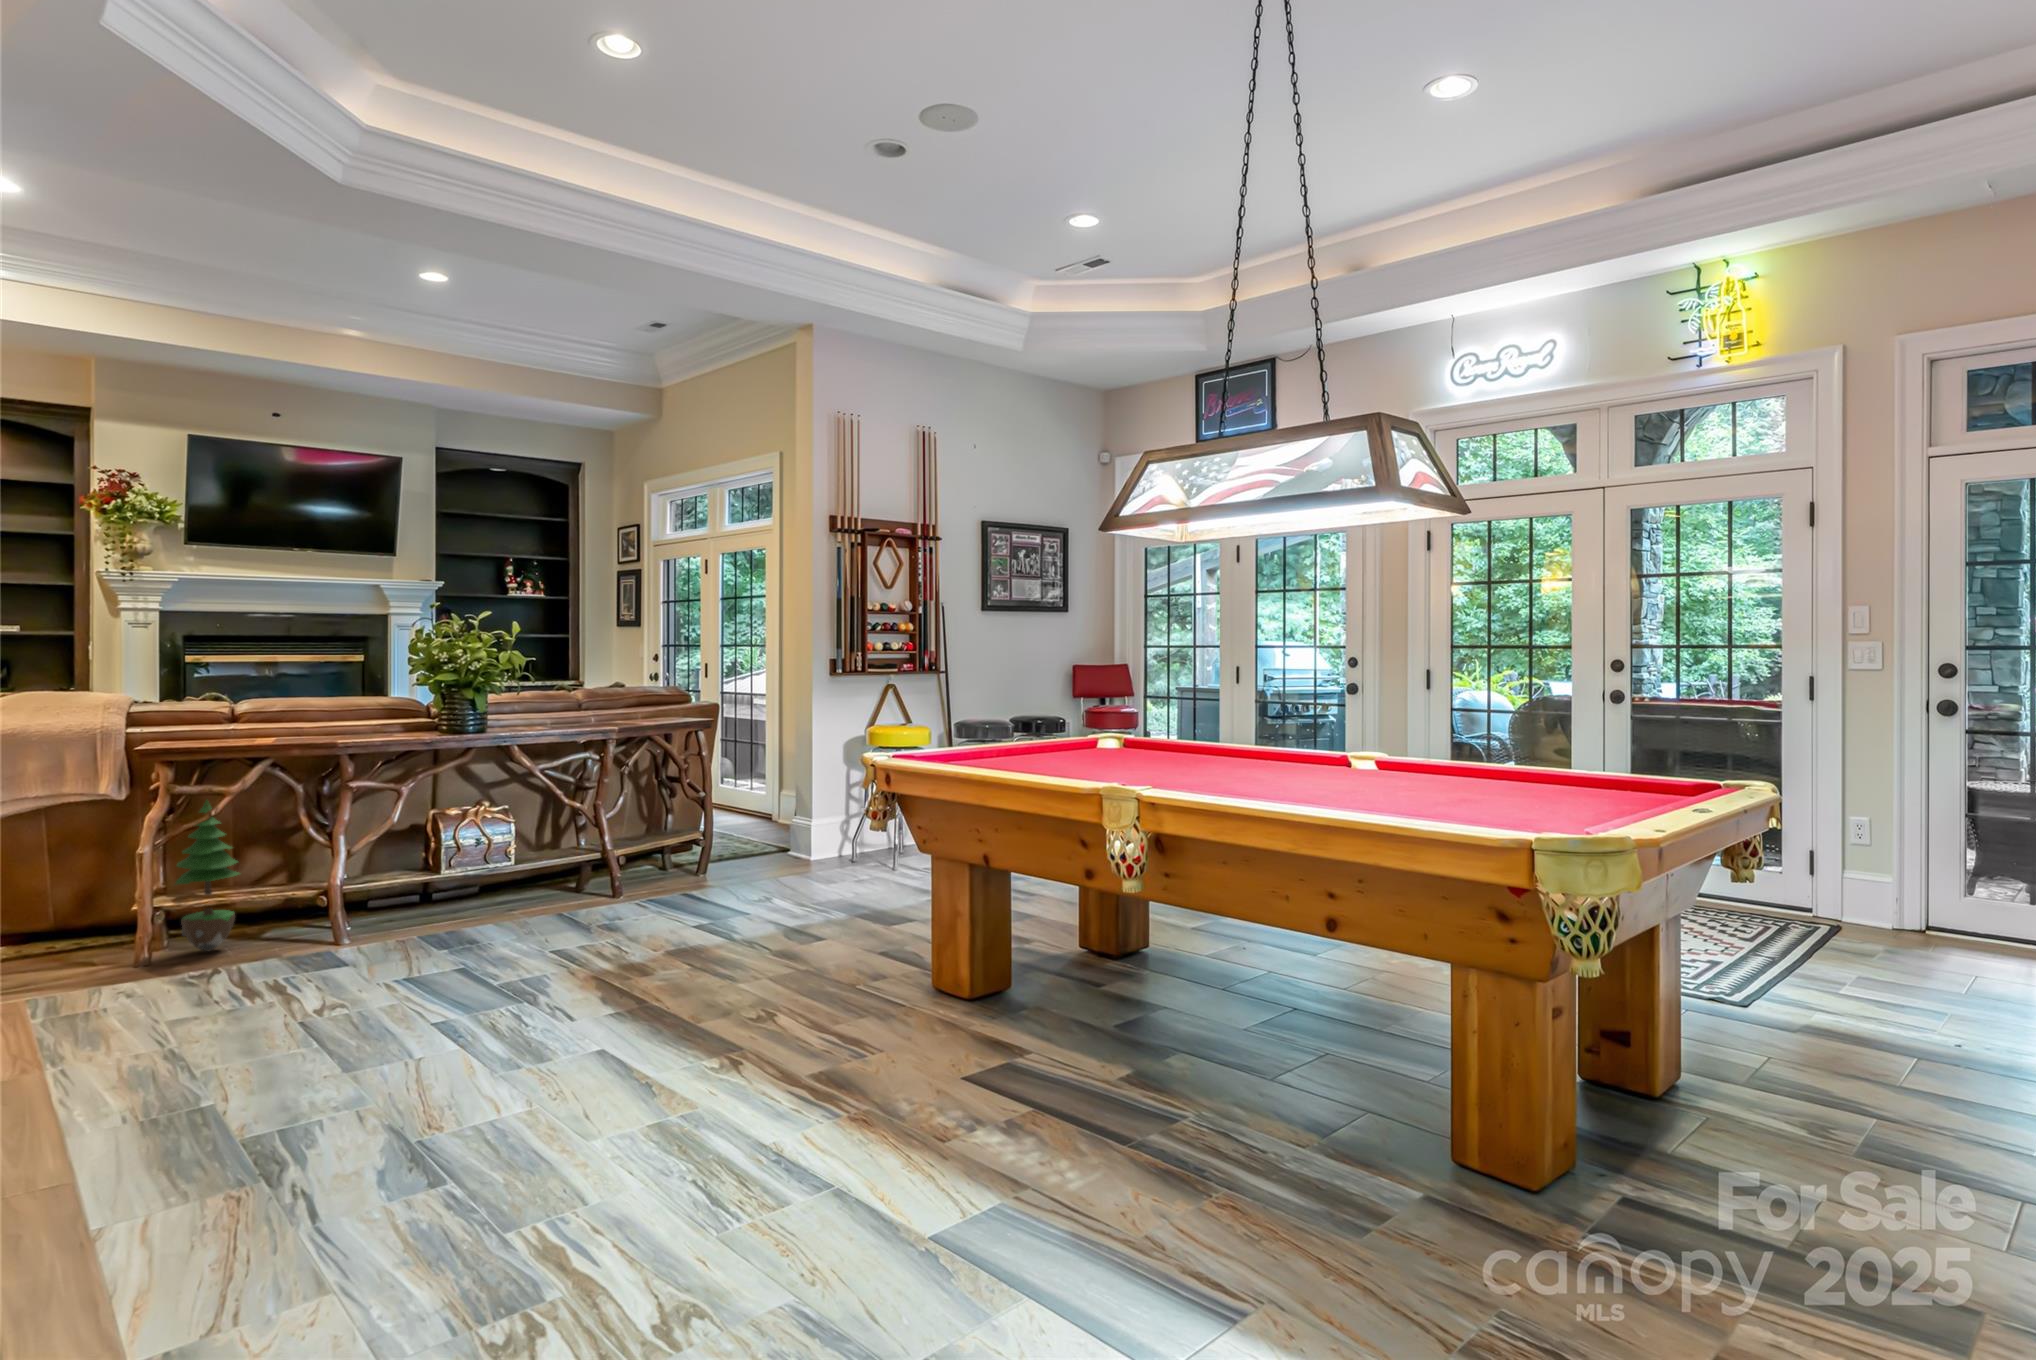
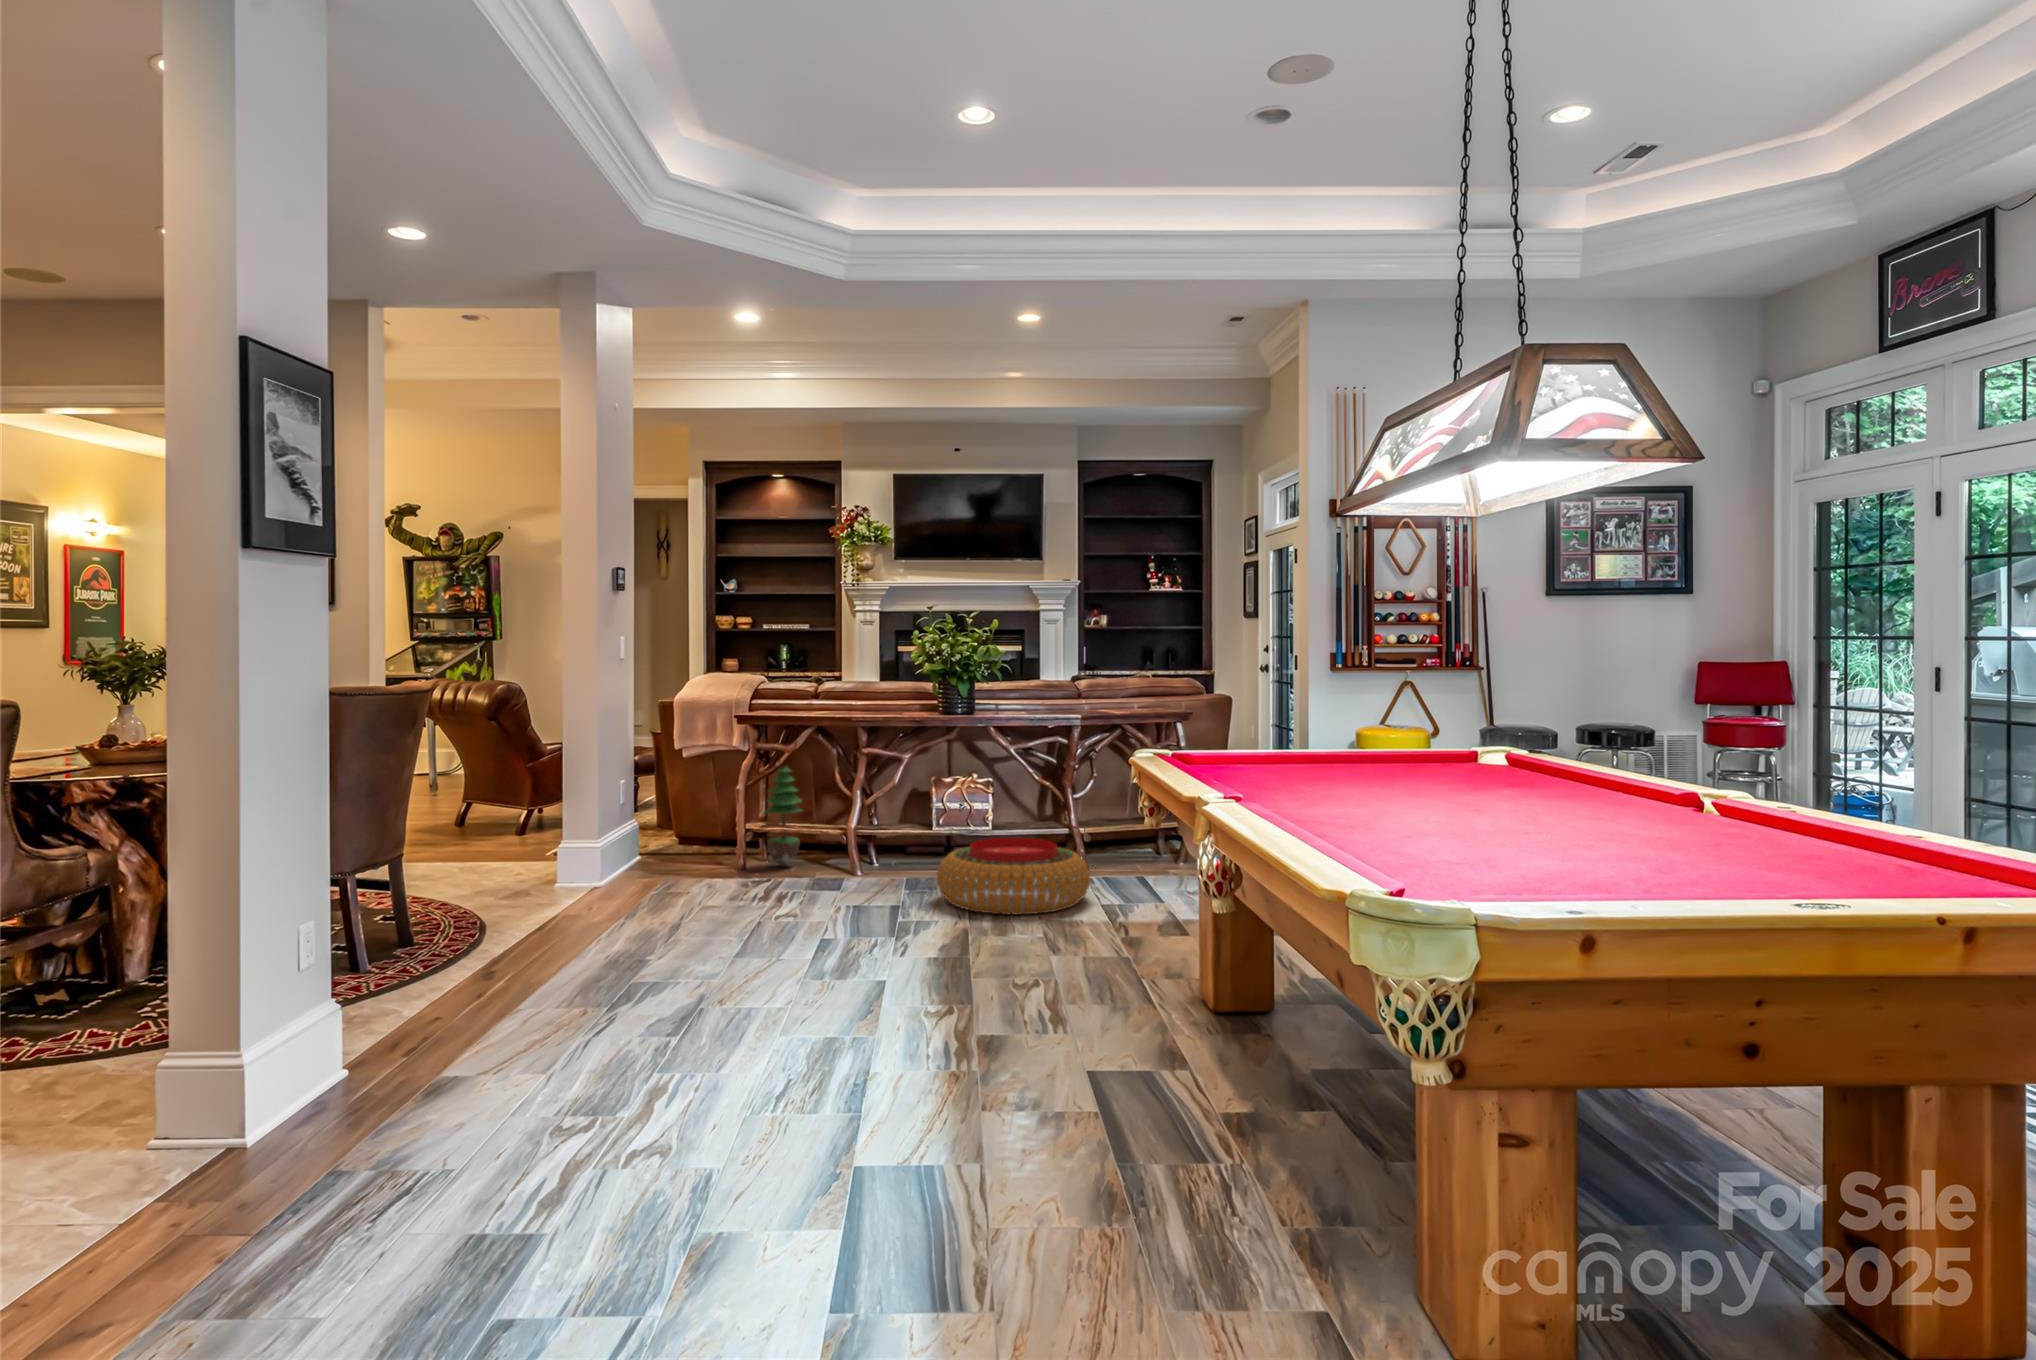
pouf: none [502,864,686,955] -> present [937,837,1090,914]

